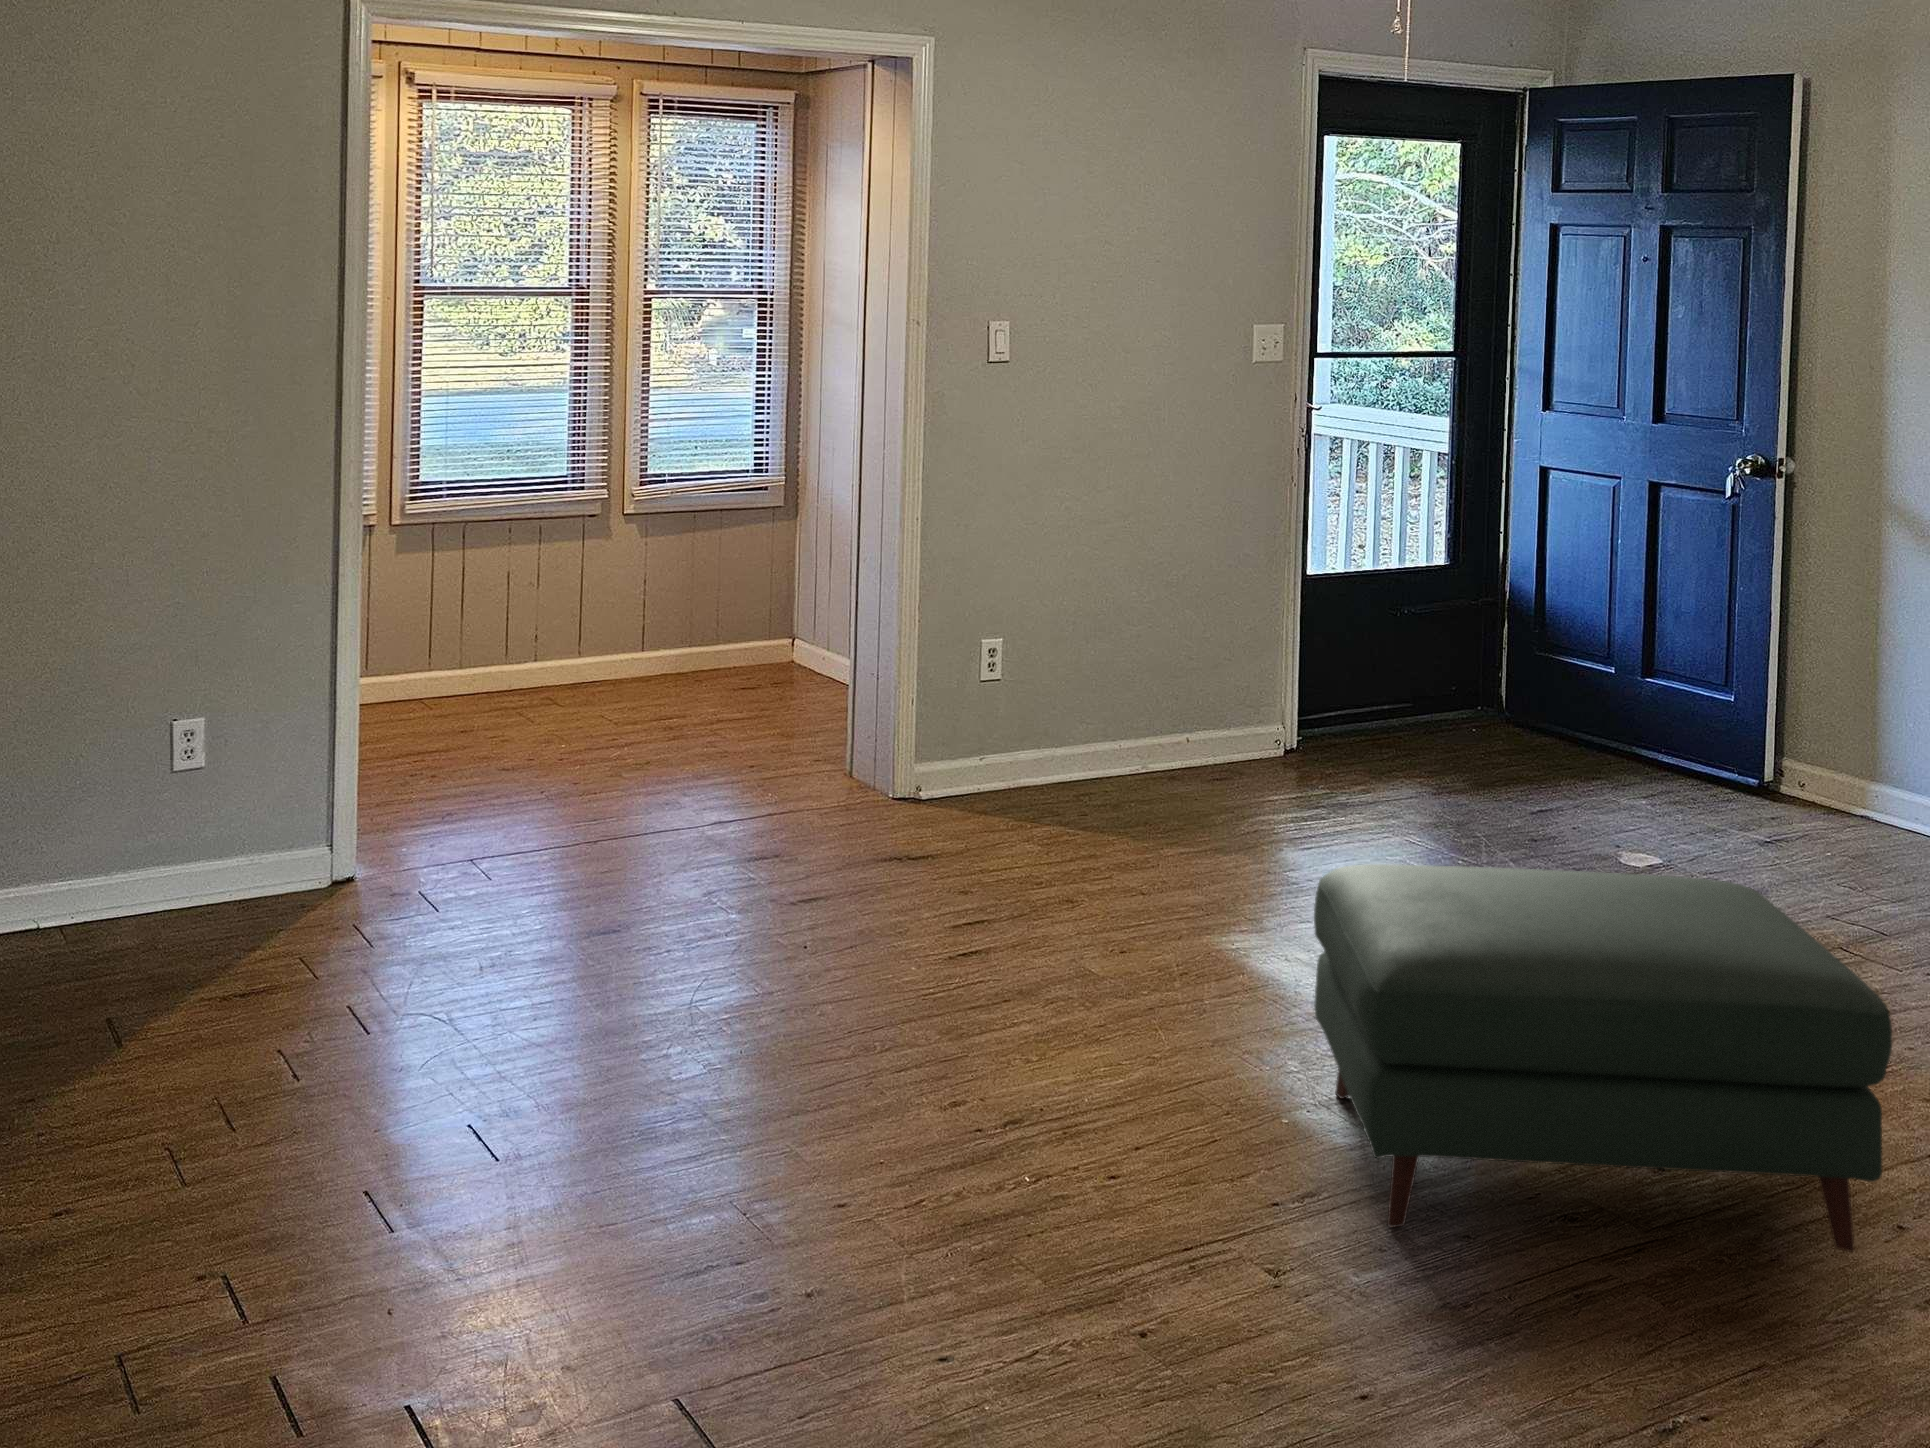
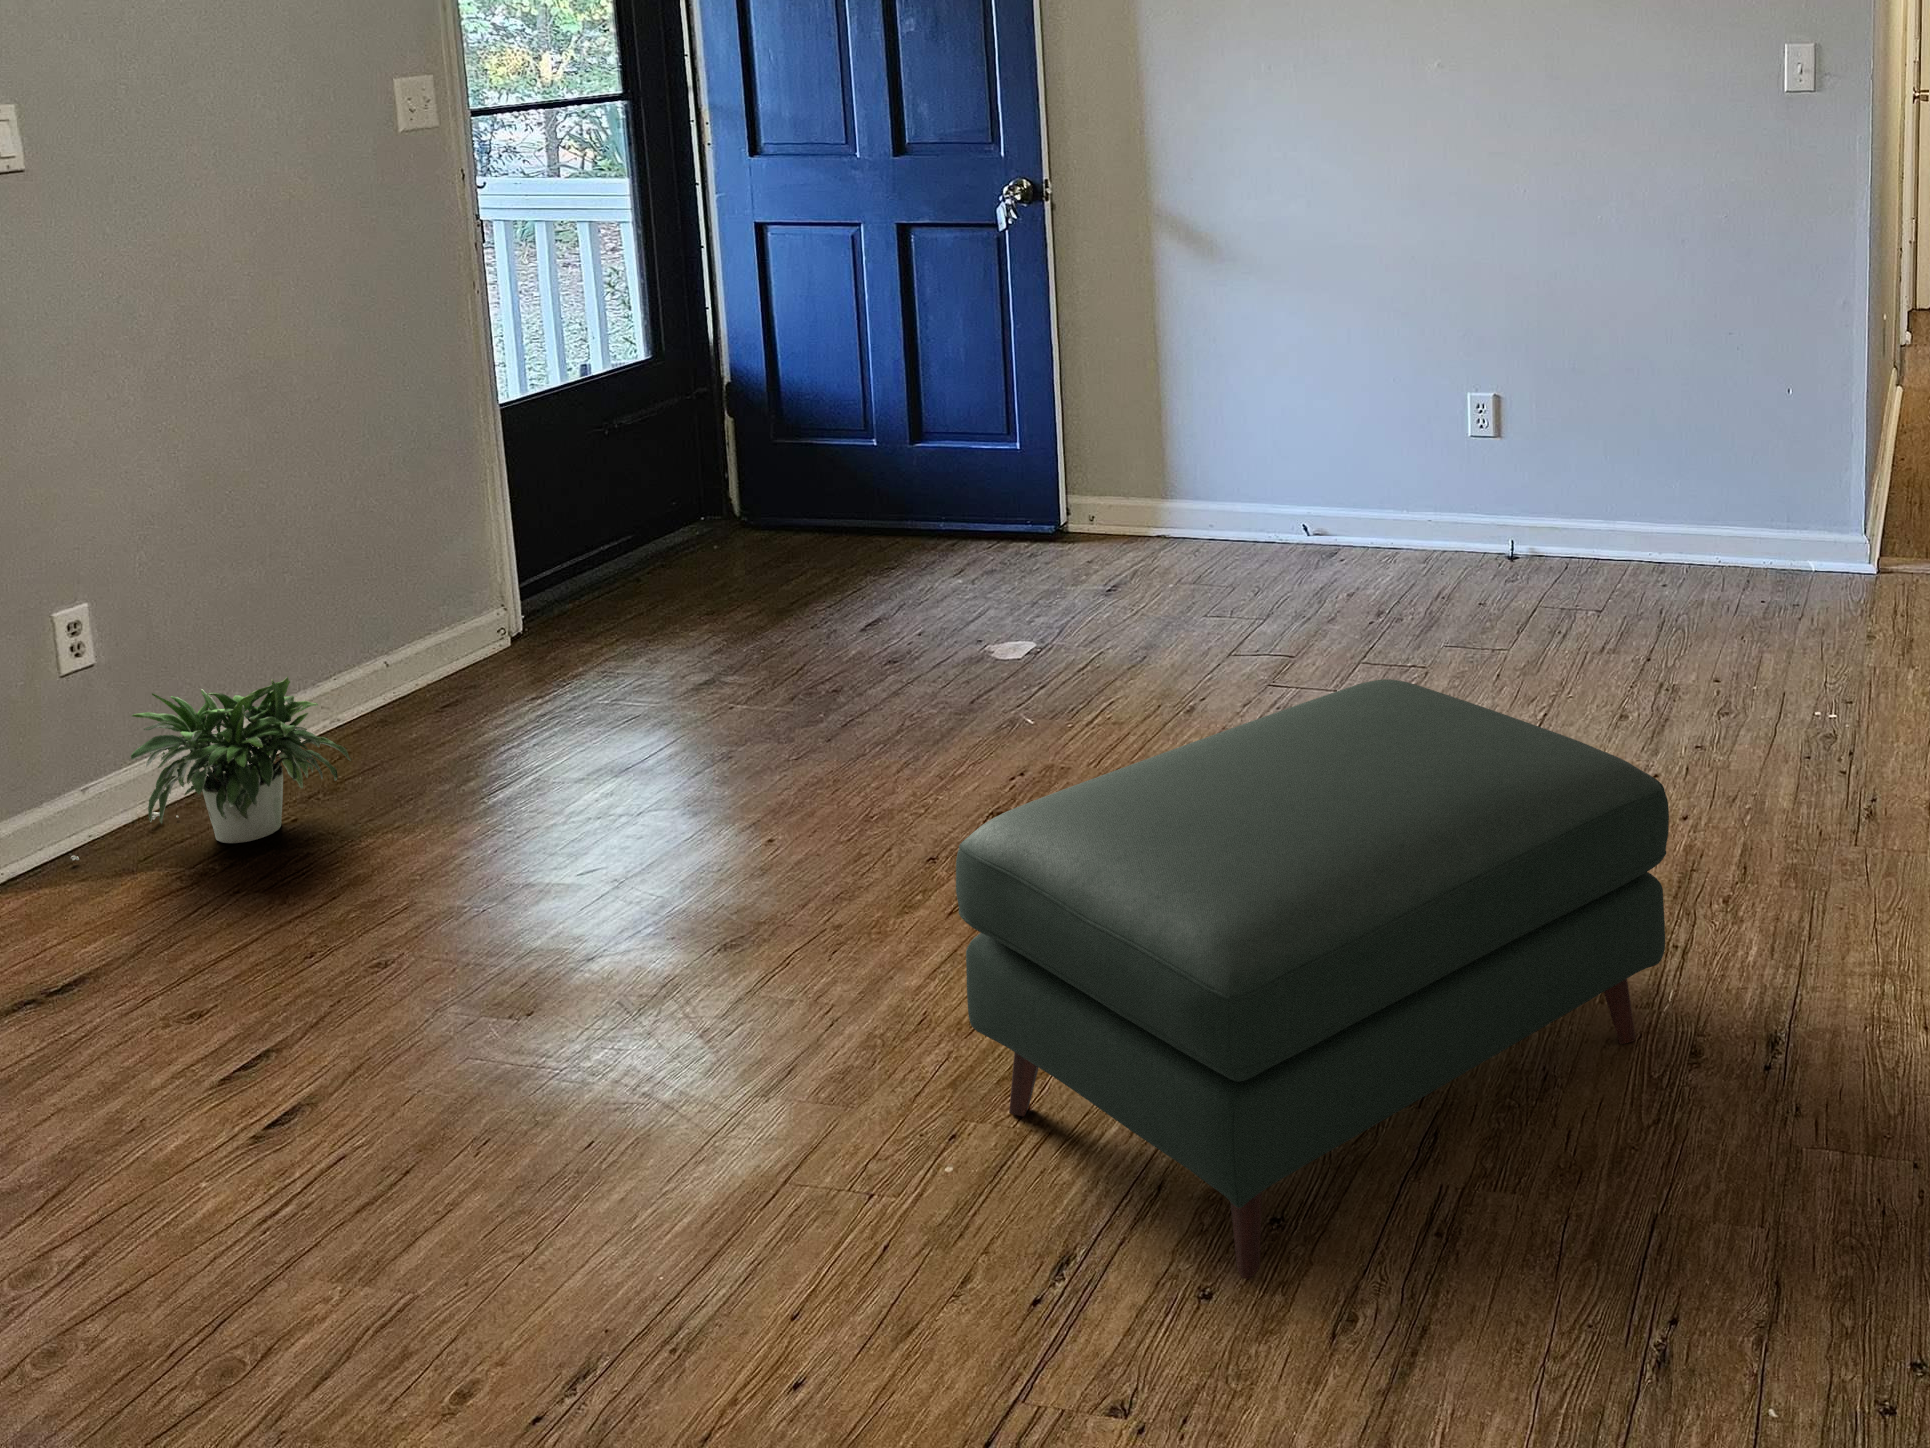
potted plant: none [965,702,1120,816] -> present [71,676,351,860]

